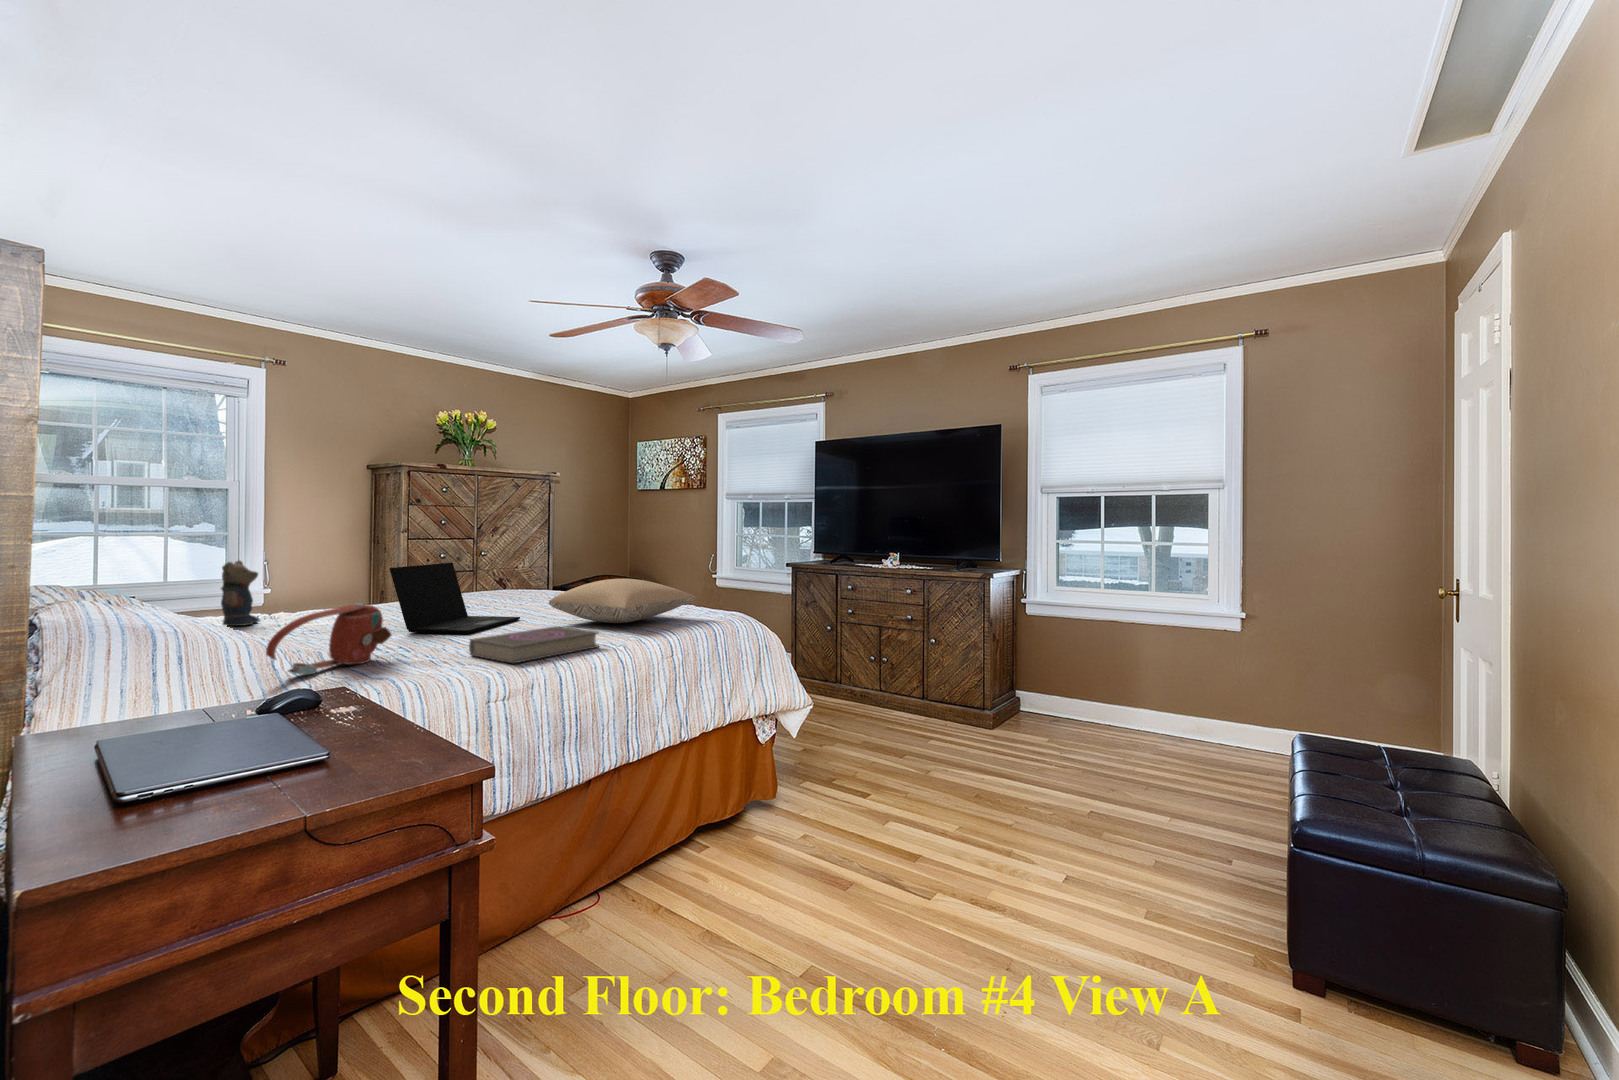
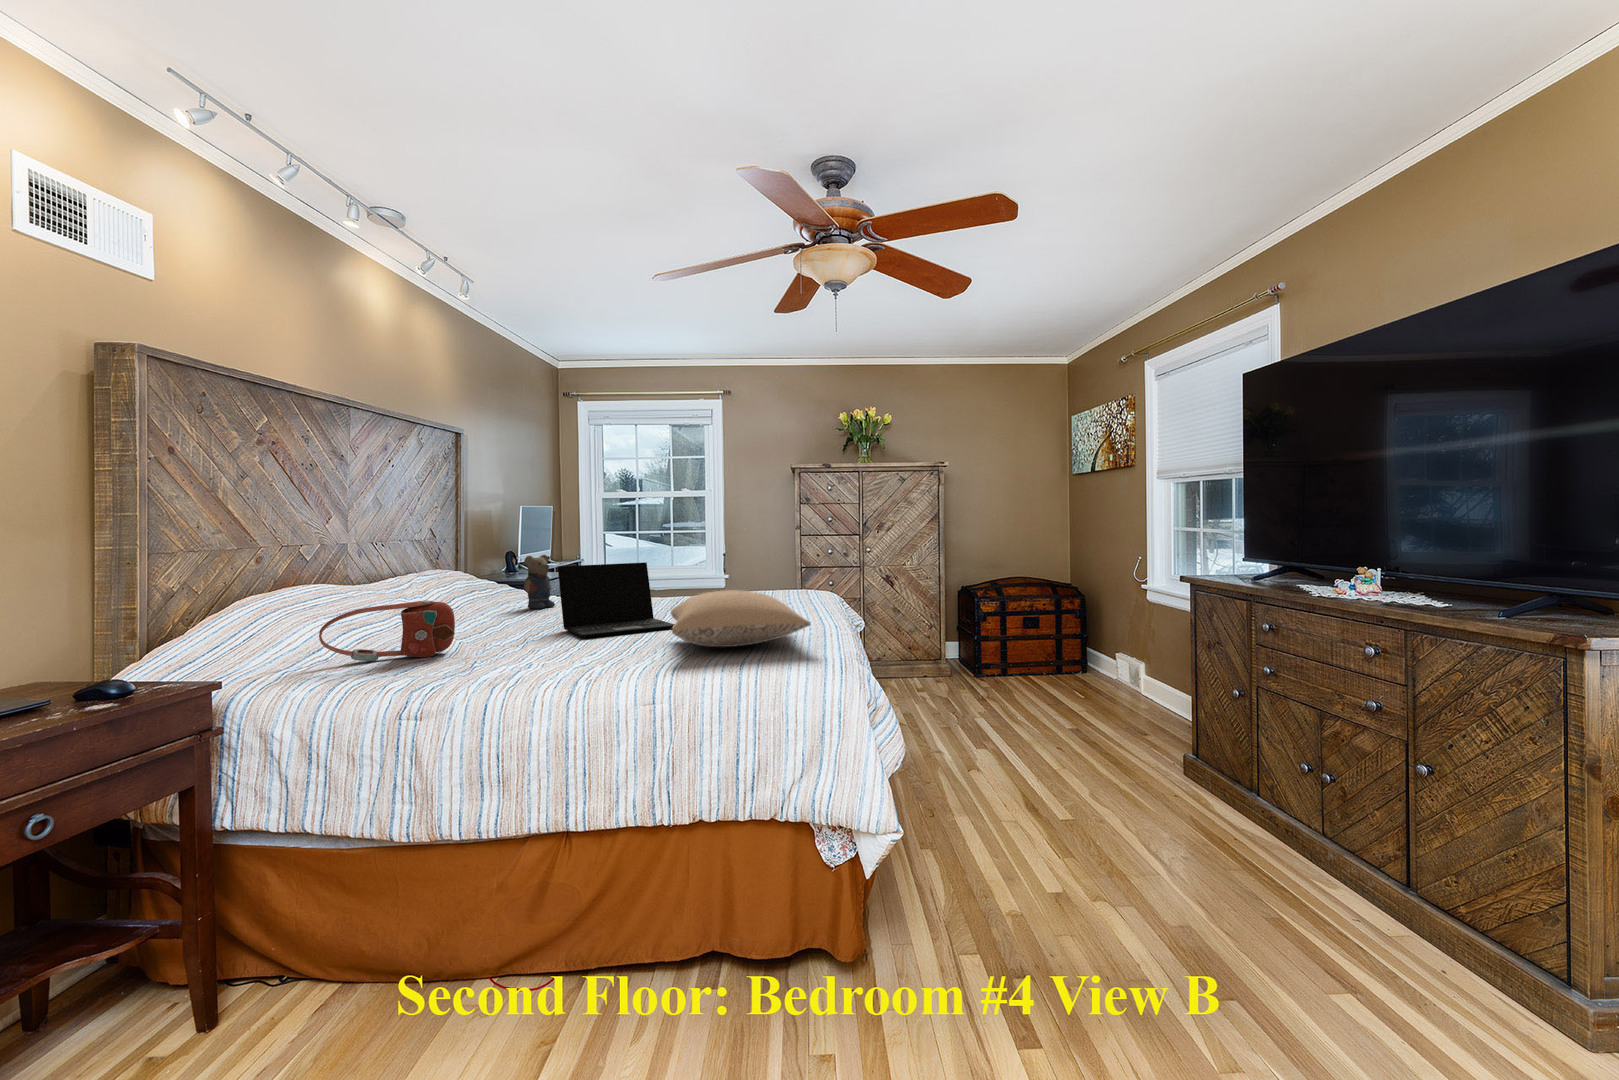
book: present [469,626,599,663] -> none [460,643,597,681]

